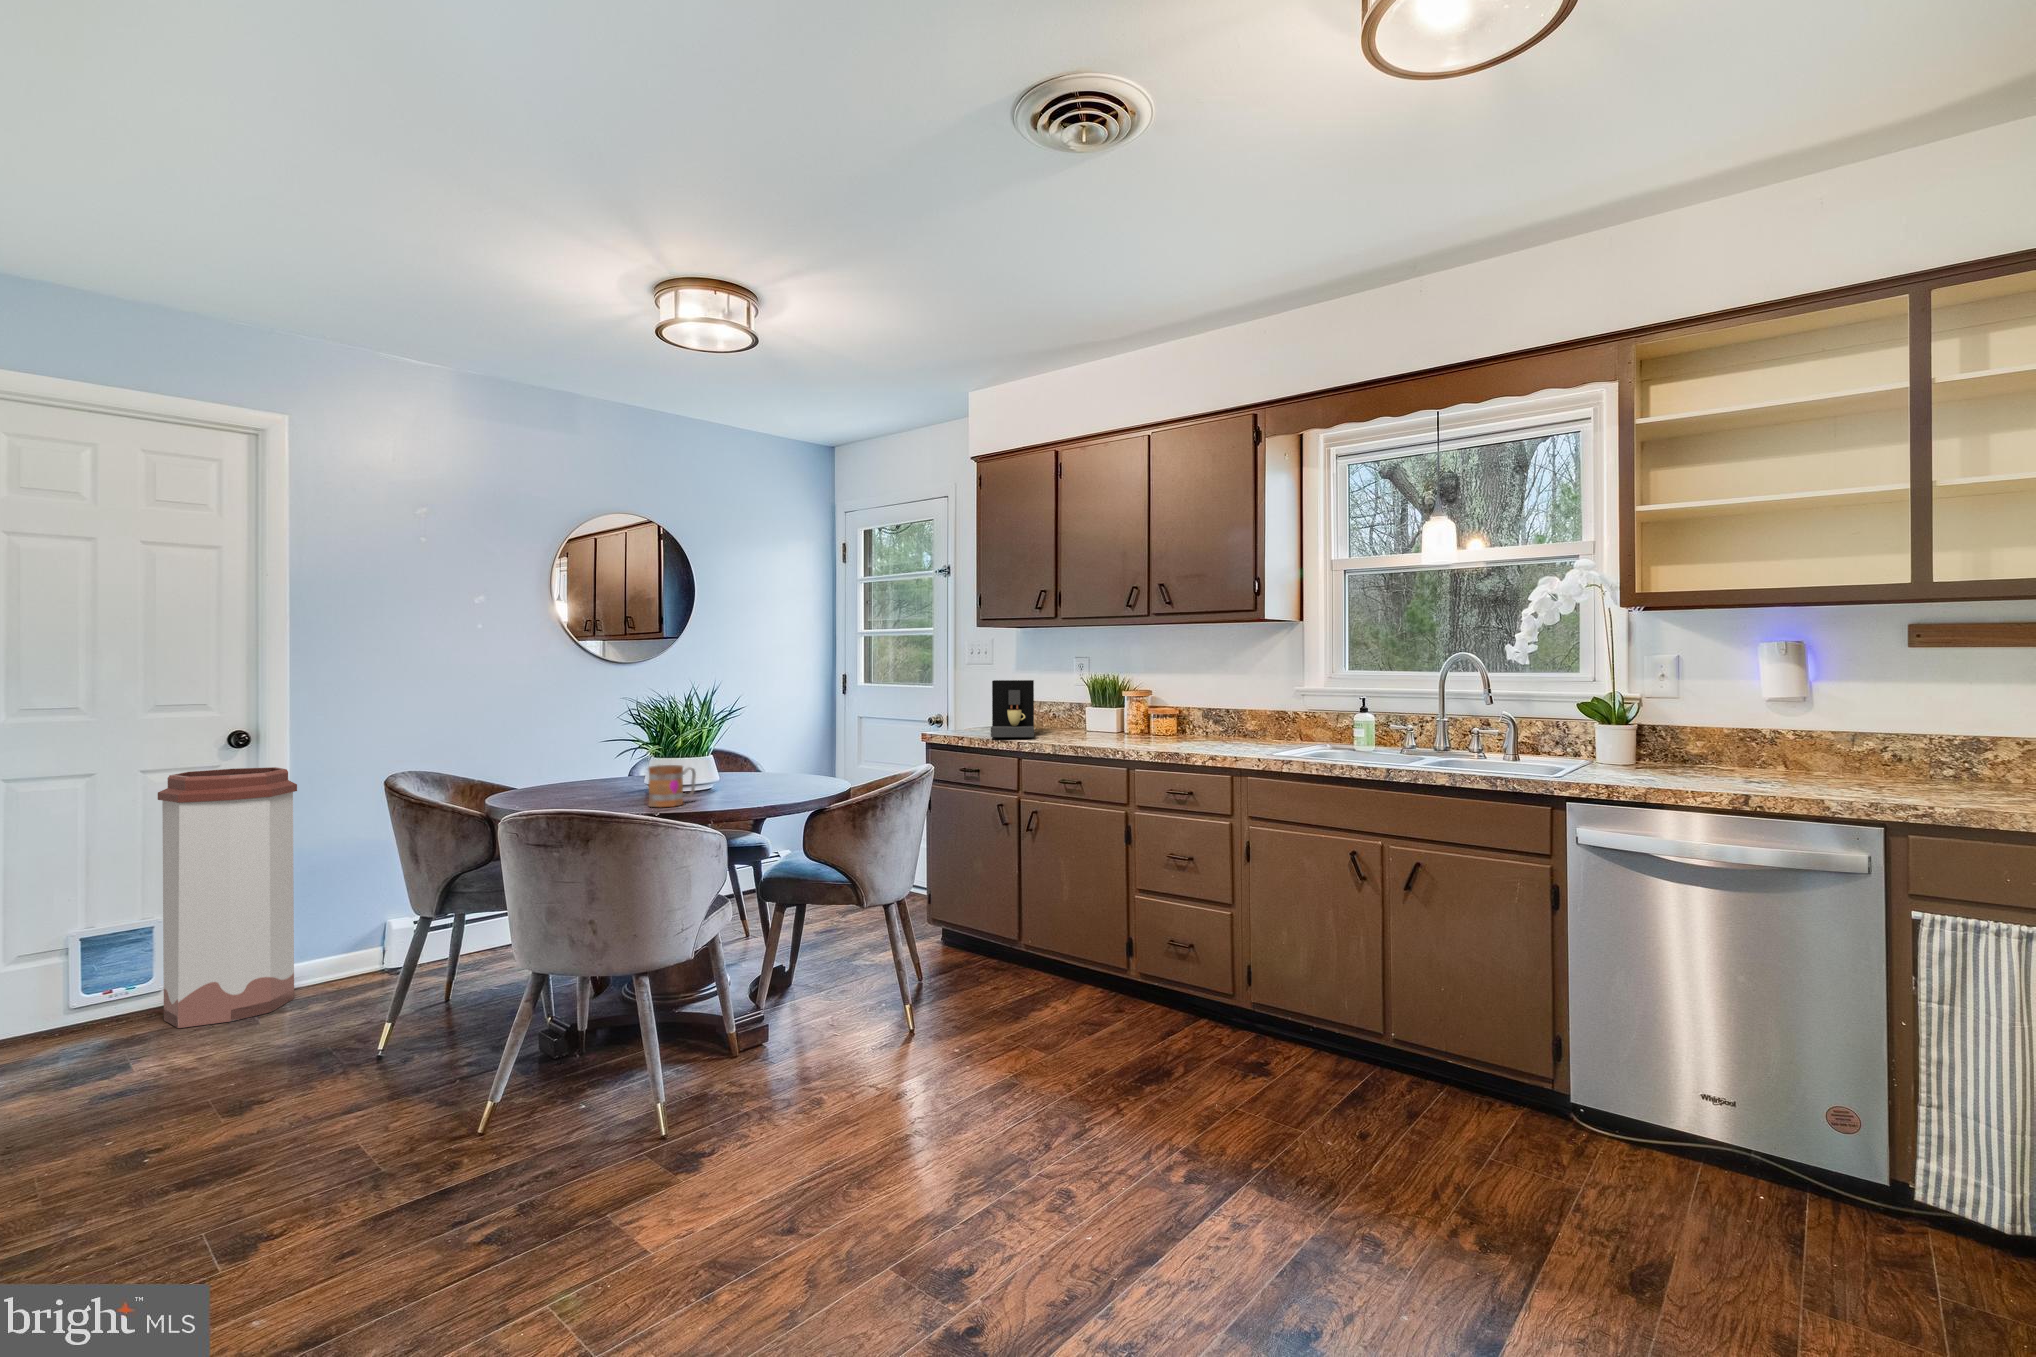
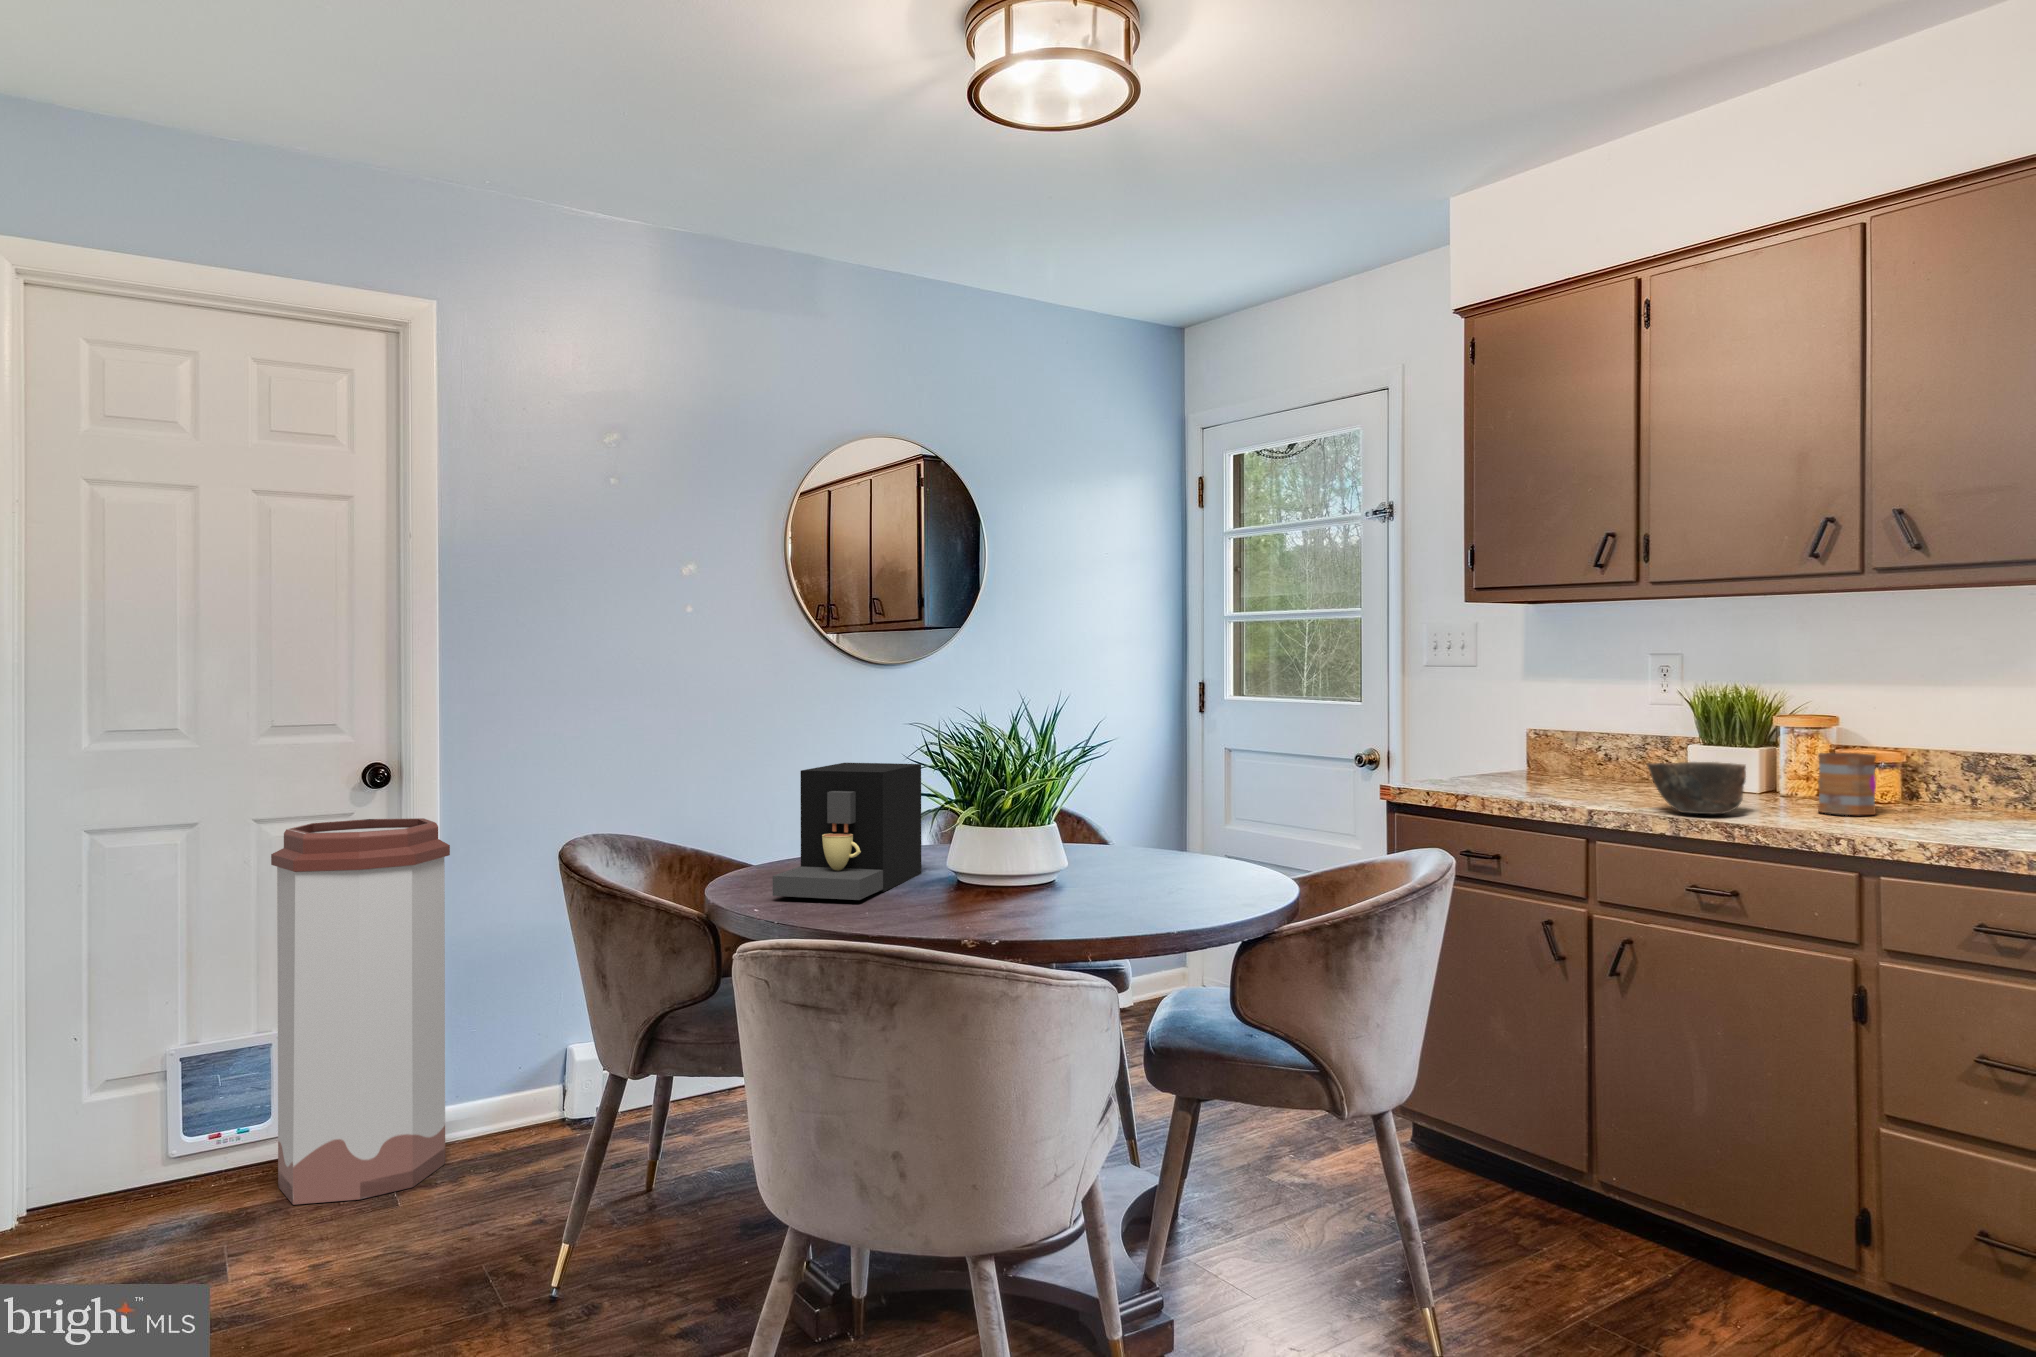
coffee maker: present [991,680,1034,737] -> present [773,763,921,900]
bowl: none [1045,716,1094,743] -> present [1647,762,1746,814]
mug: present [648,765,696,807] -> present [1818,753,1876,815]

